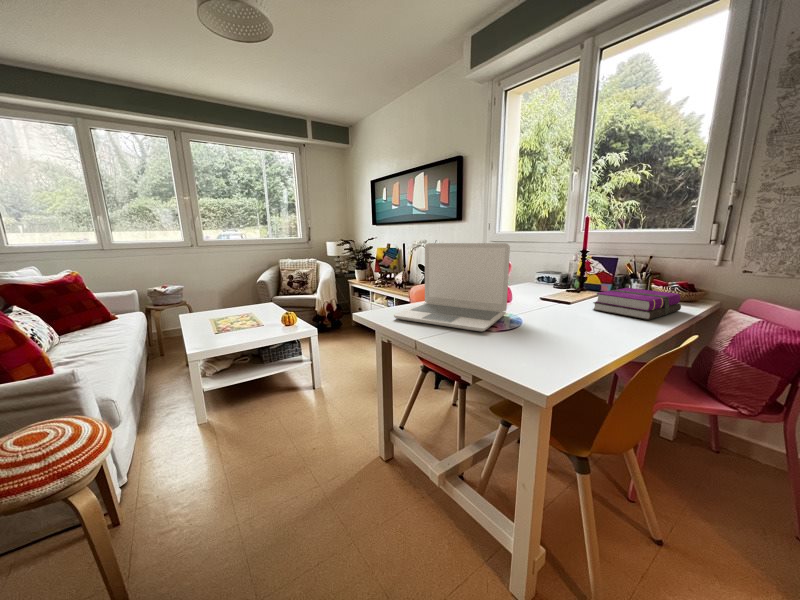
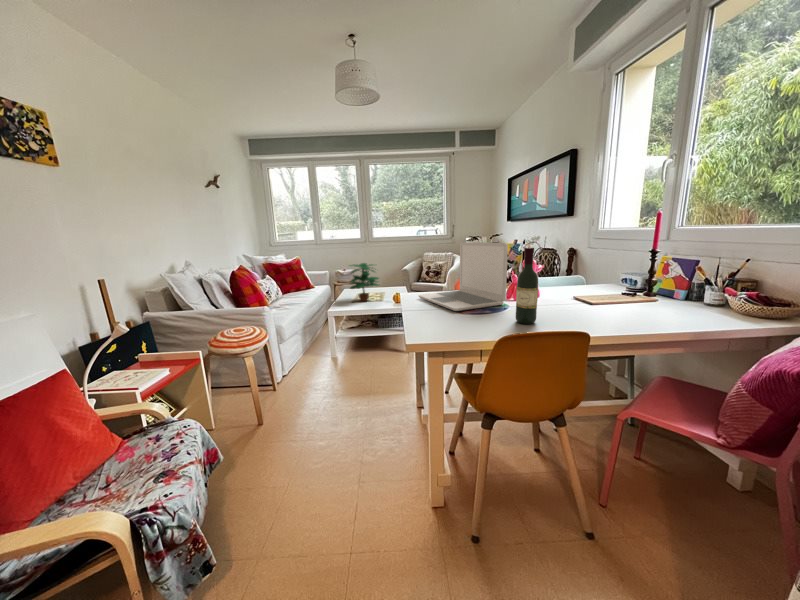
wine bottle: none [564,247,594,336] -> present [516,248,538,324]
potted plant: none [200,276,255,331] -> present [350,263,379,301]
hardback book: present [593,288,681,320] -> none [601,293,713,323]

